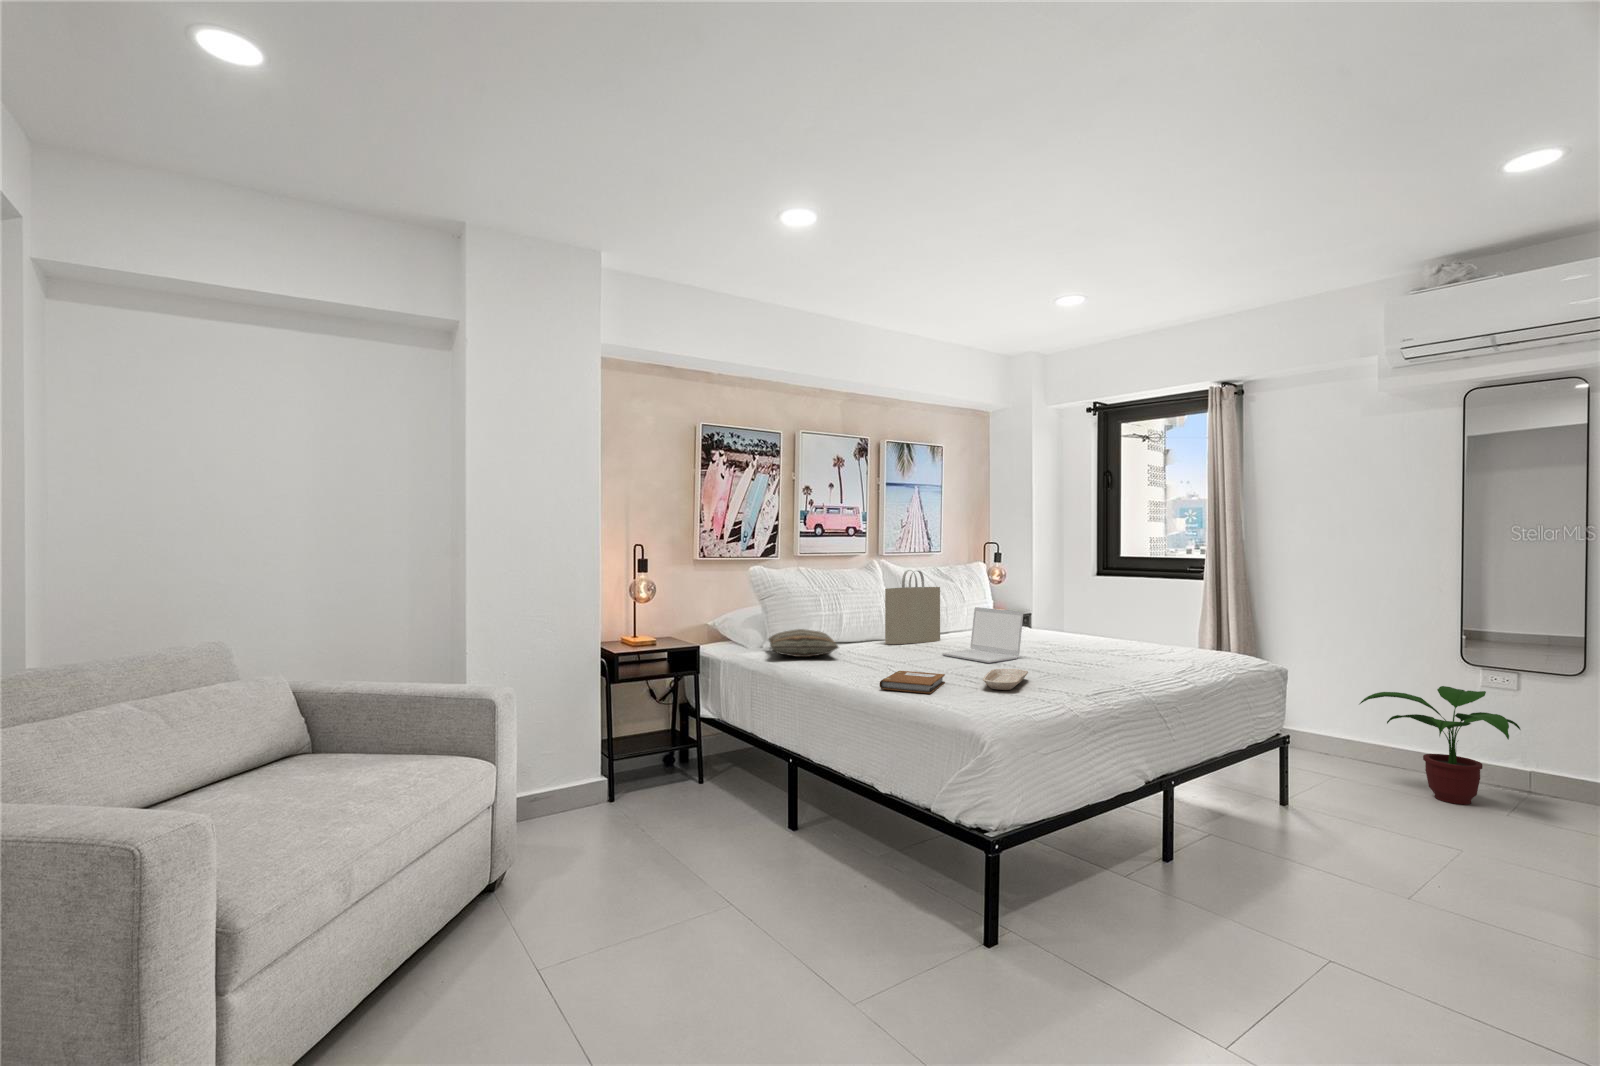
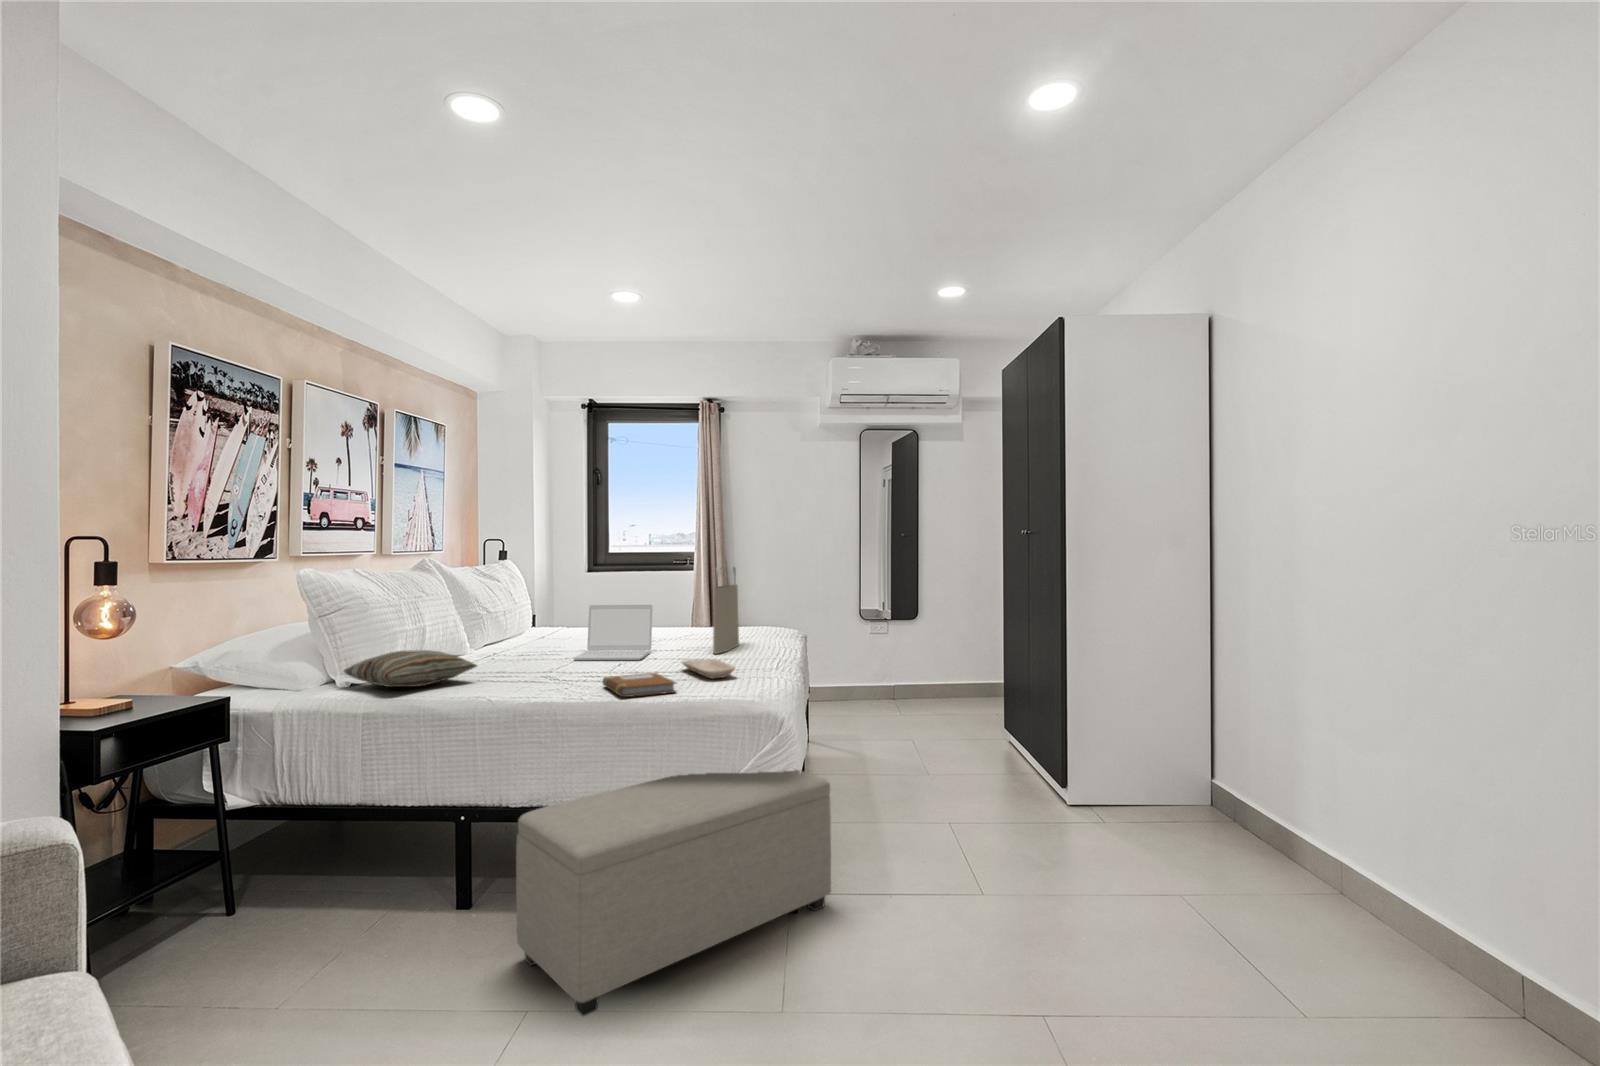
tote bag: present [885,570,940,644] -> present [713,567,739,654]
potted plant: present [1360,686,1521,804] -> none [831,637,920,717]
ottoman: none [734,760,1015,945] -> present [516,769,831,1016]

